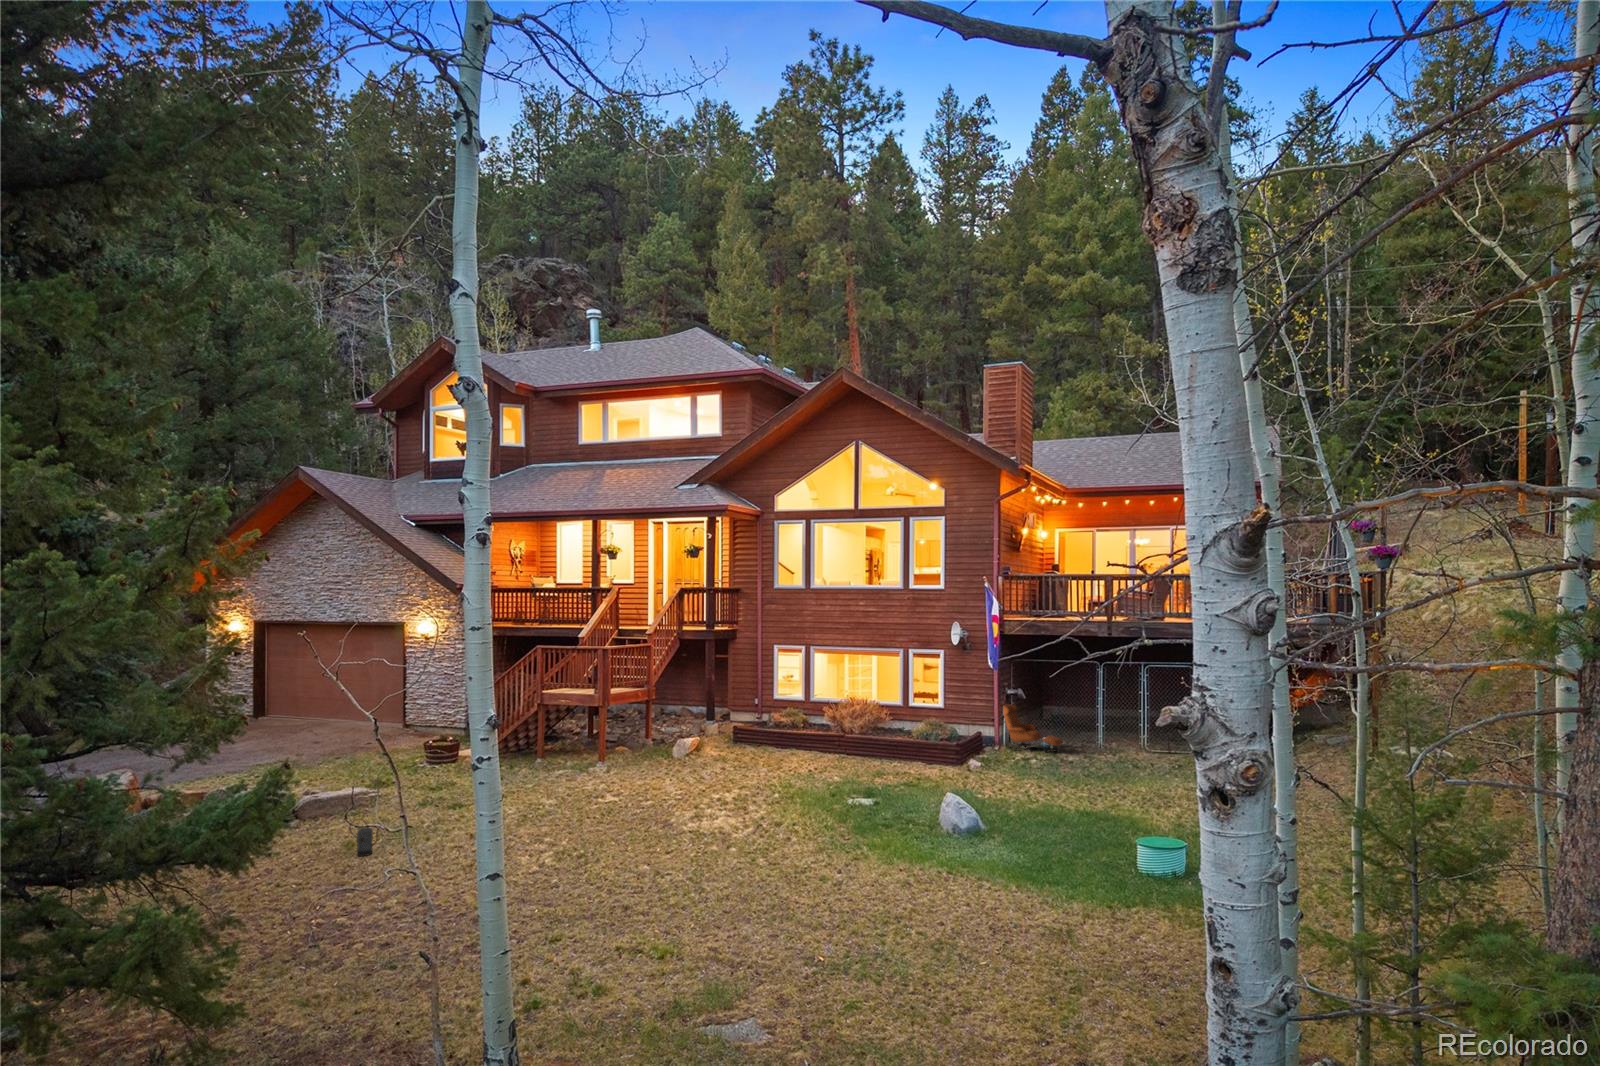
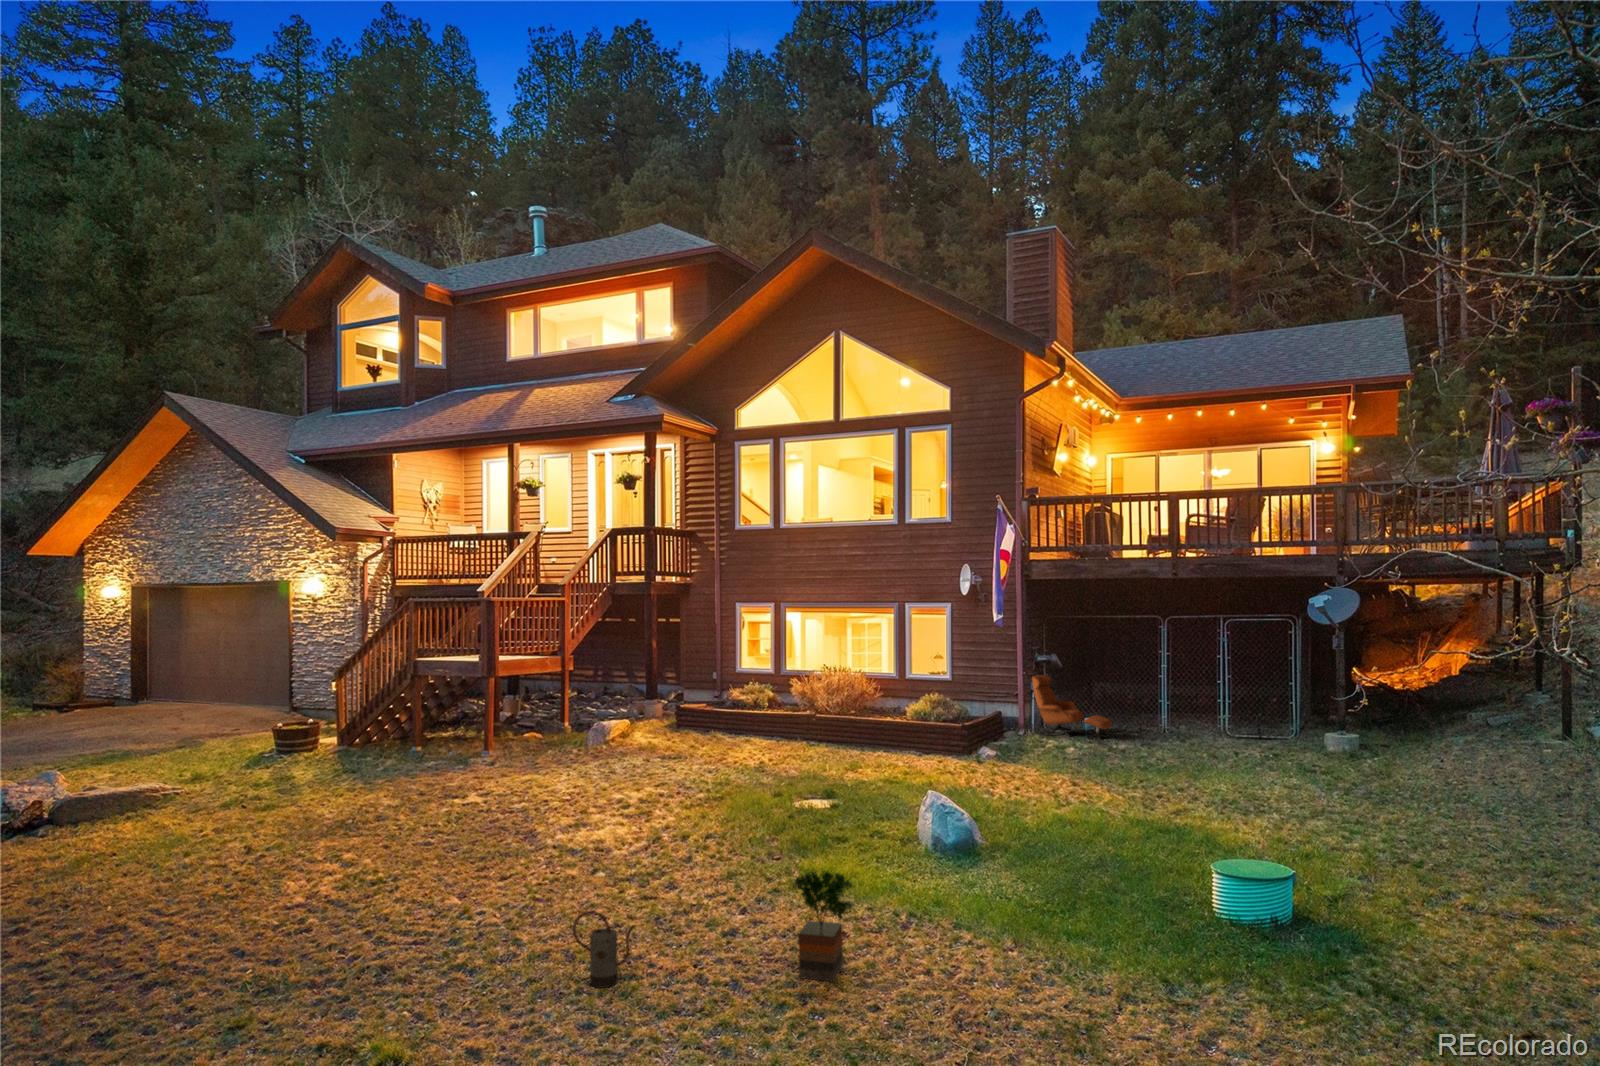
watering can: present [349,819,380,856] -> present [573,911,635,988]
potted tree: none [886,842,927,910] -> present [793,872,853,981]

